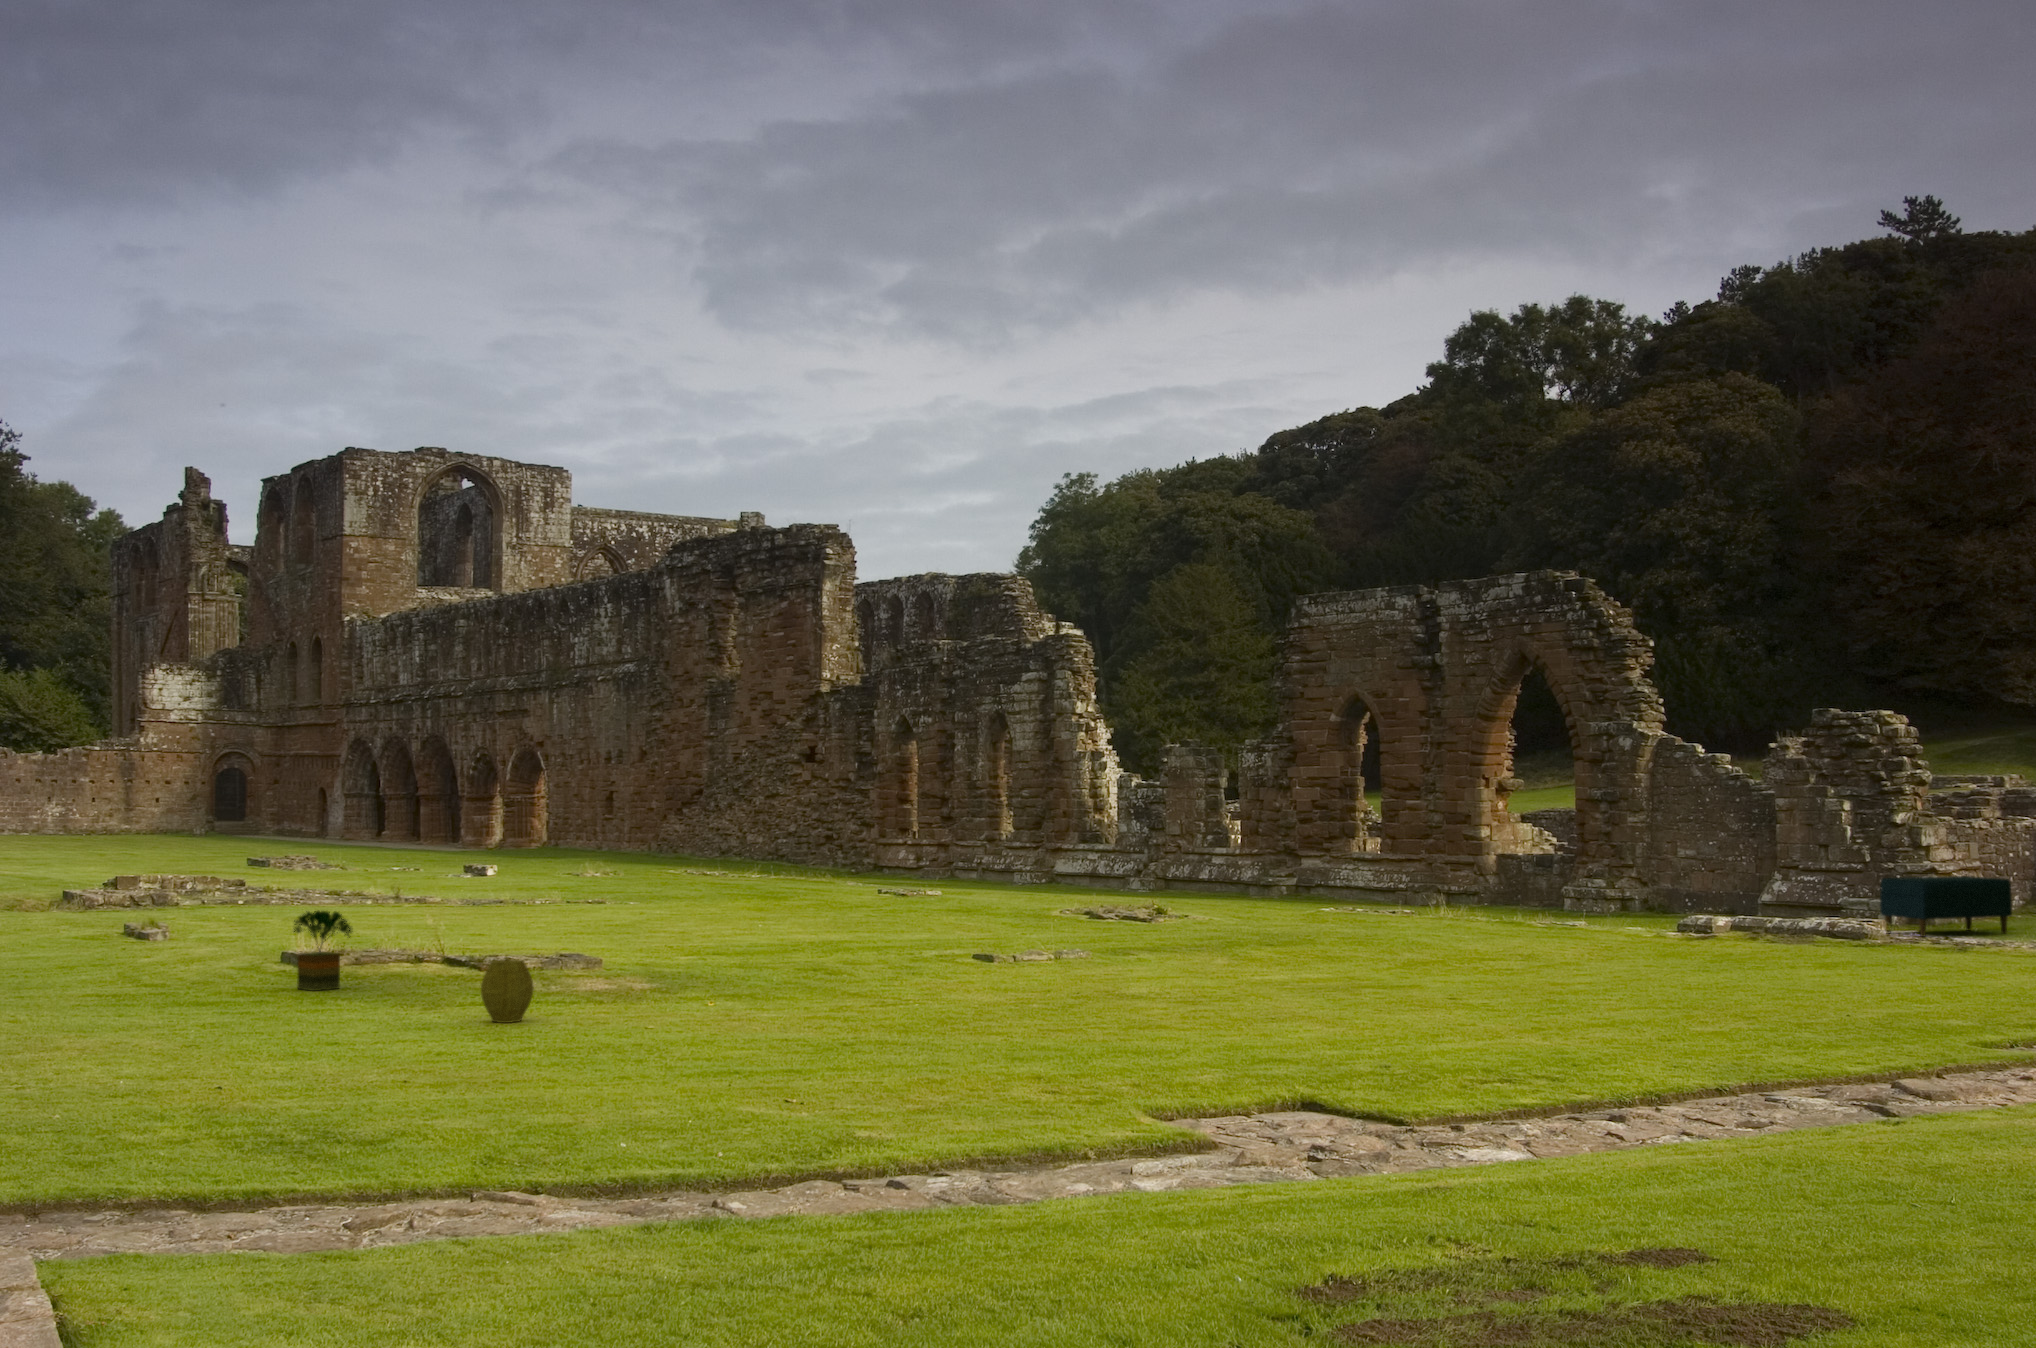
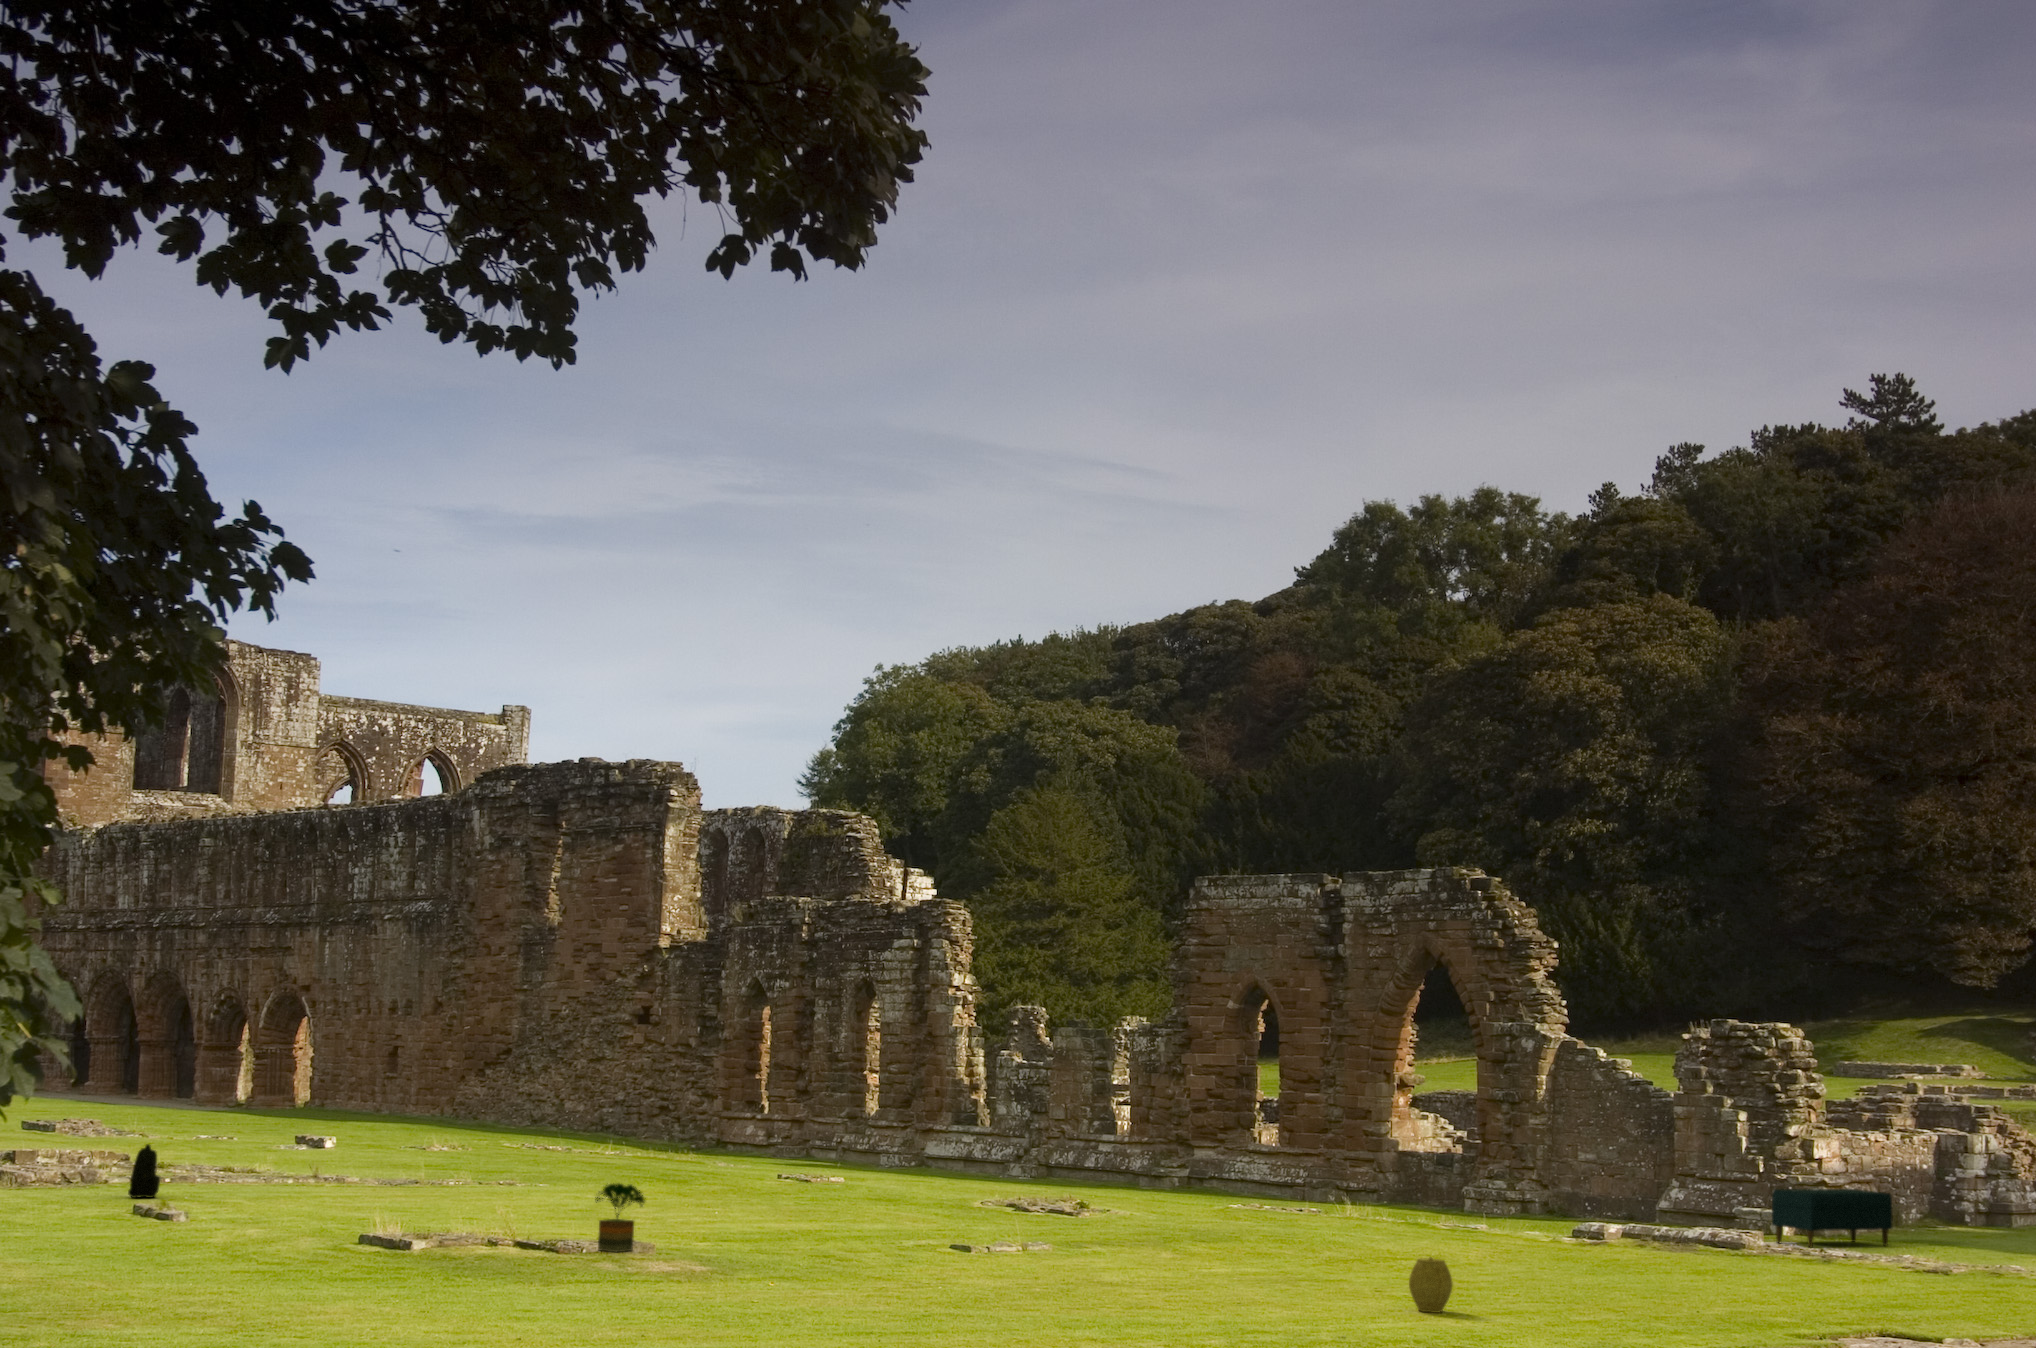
backpack: none [215,870,249,922] -> present [128,1144,160,1198]
potted tree: present [294,910,353,991] -> present [595,1183,645,1252]
woven basket: present [481,958,534,1023] -> present [1409,1257,1452,1313]

